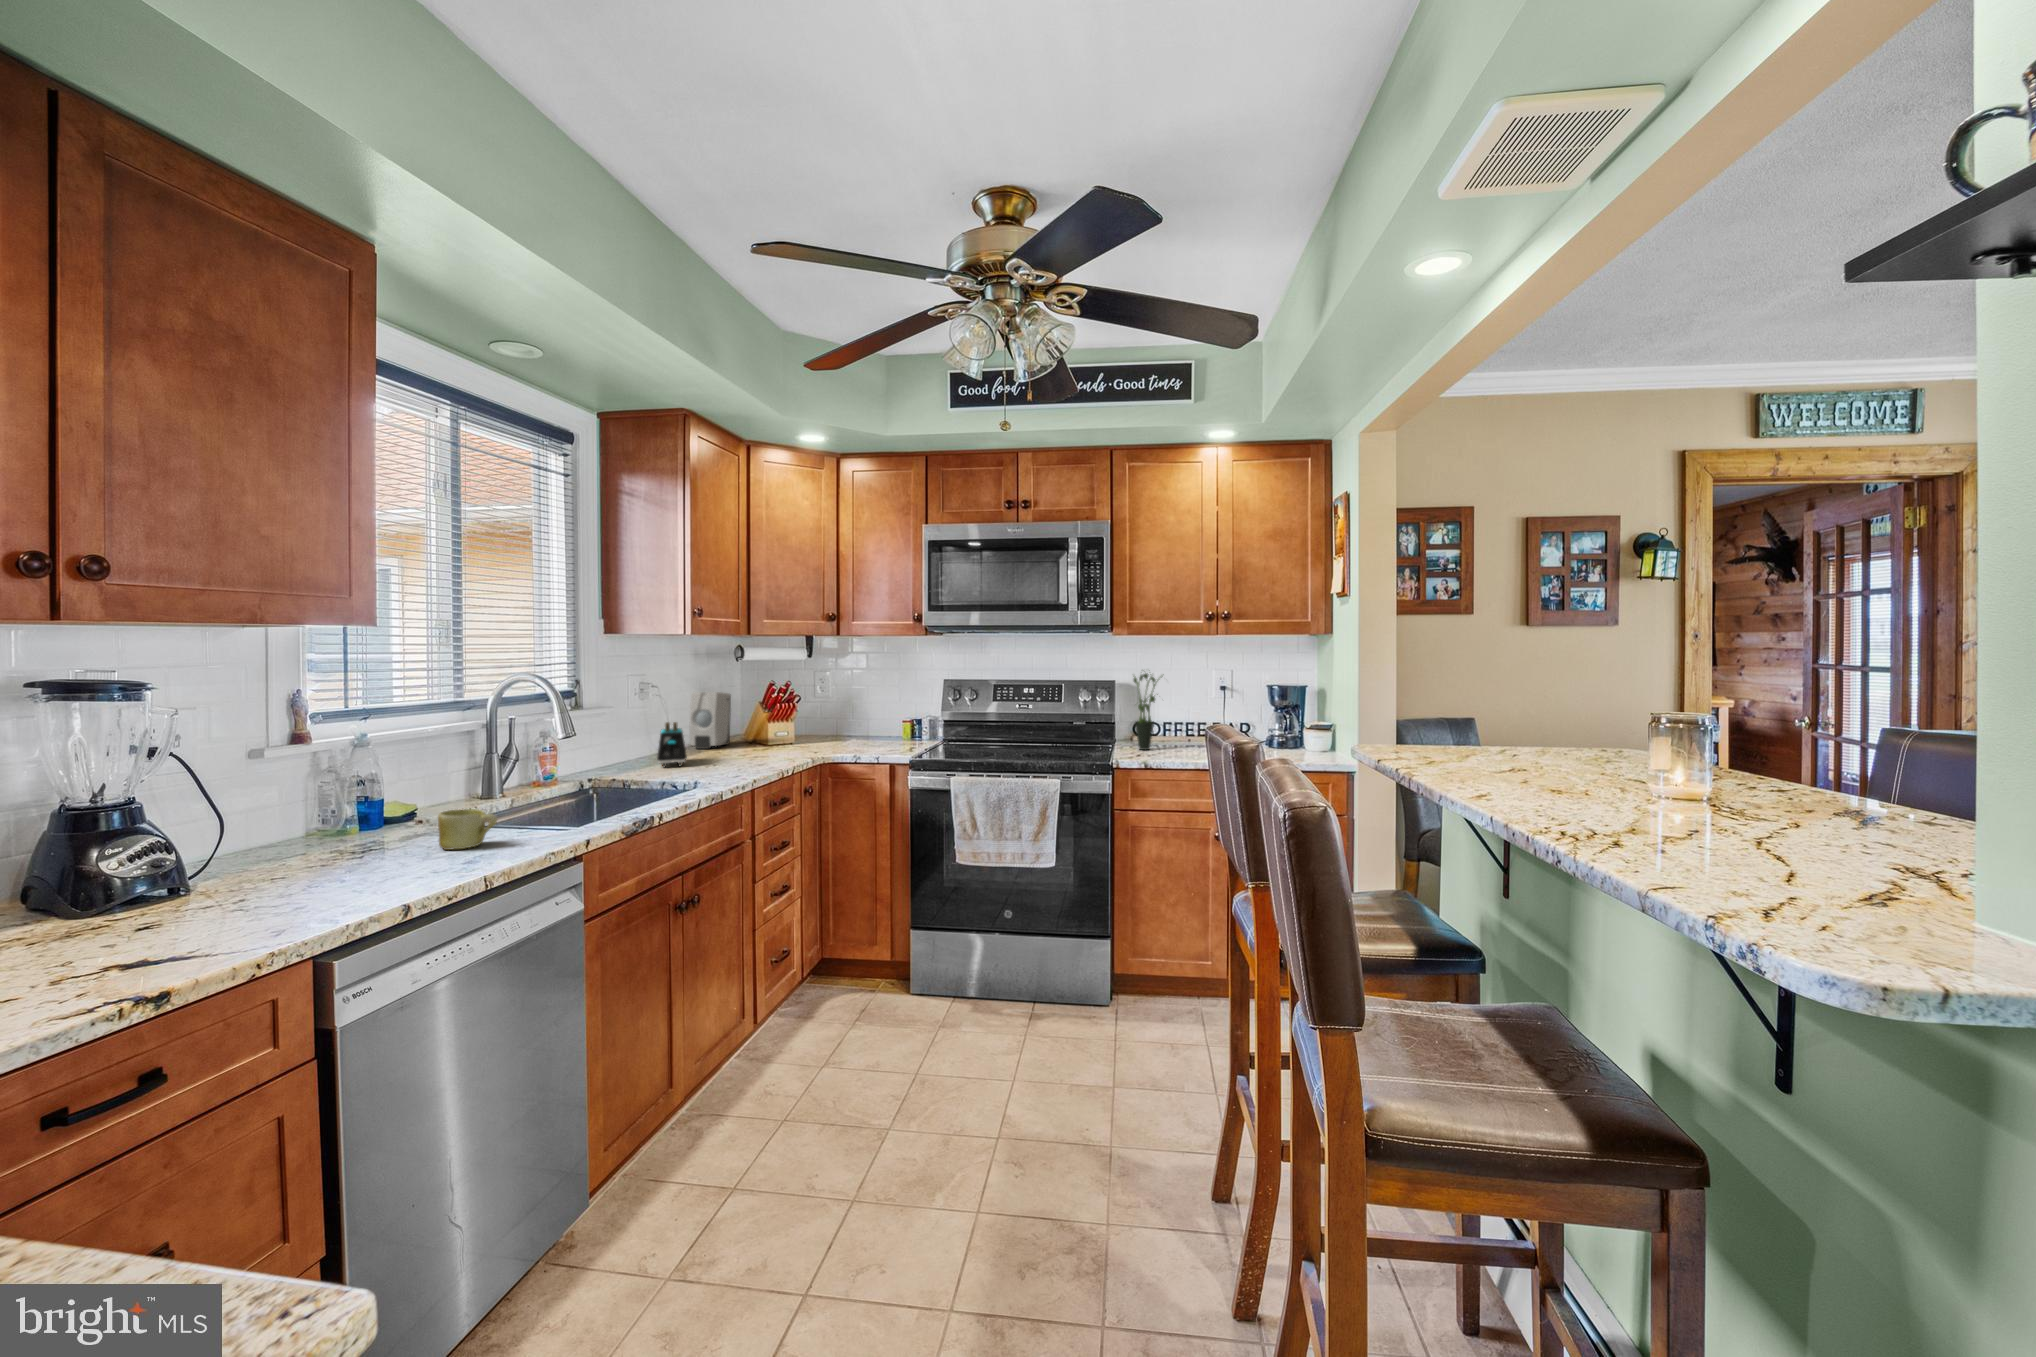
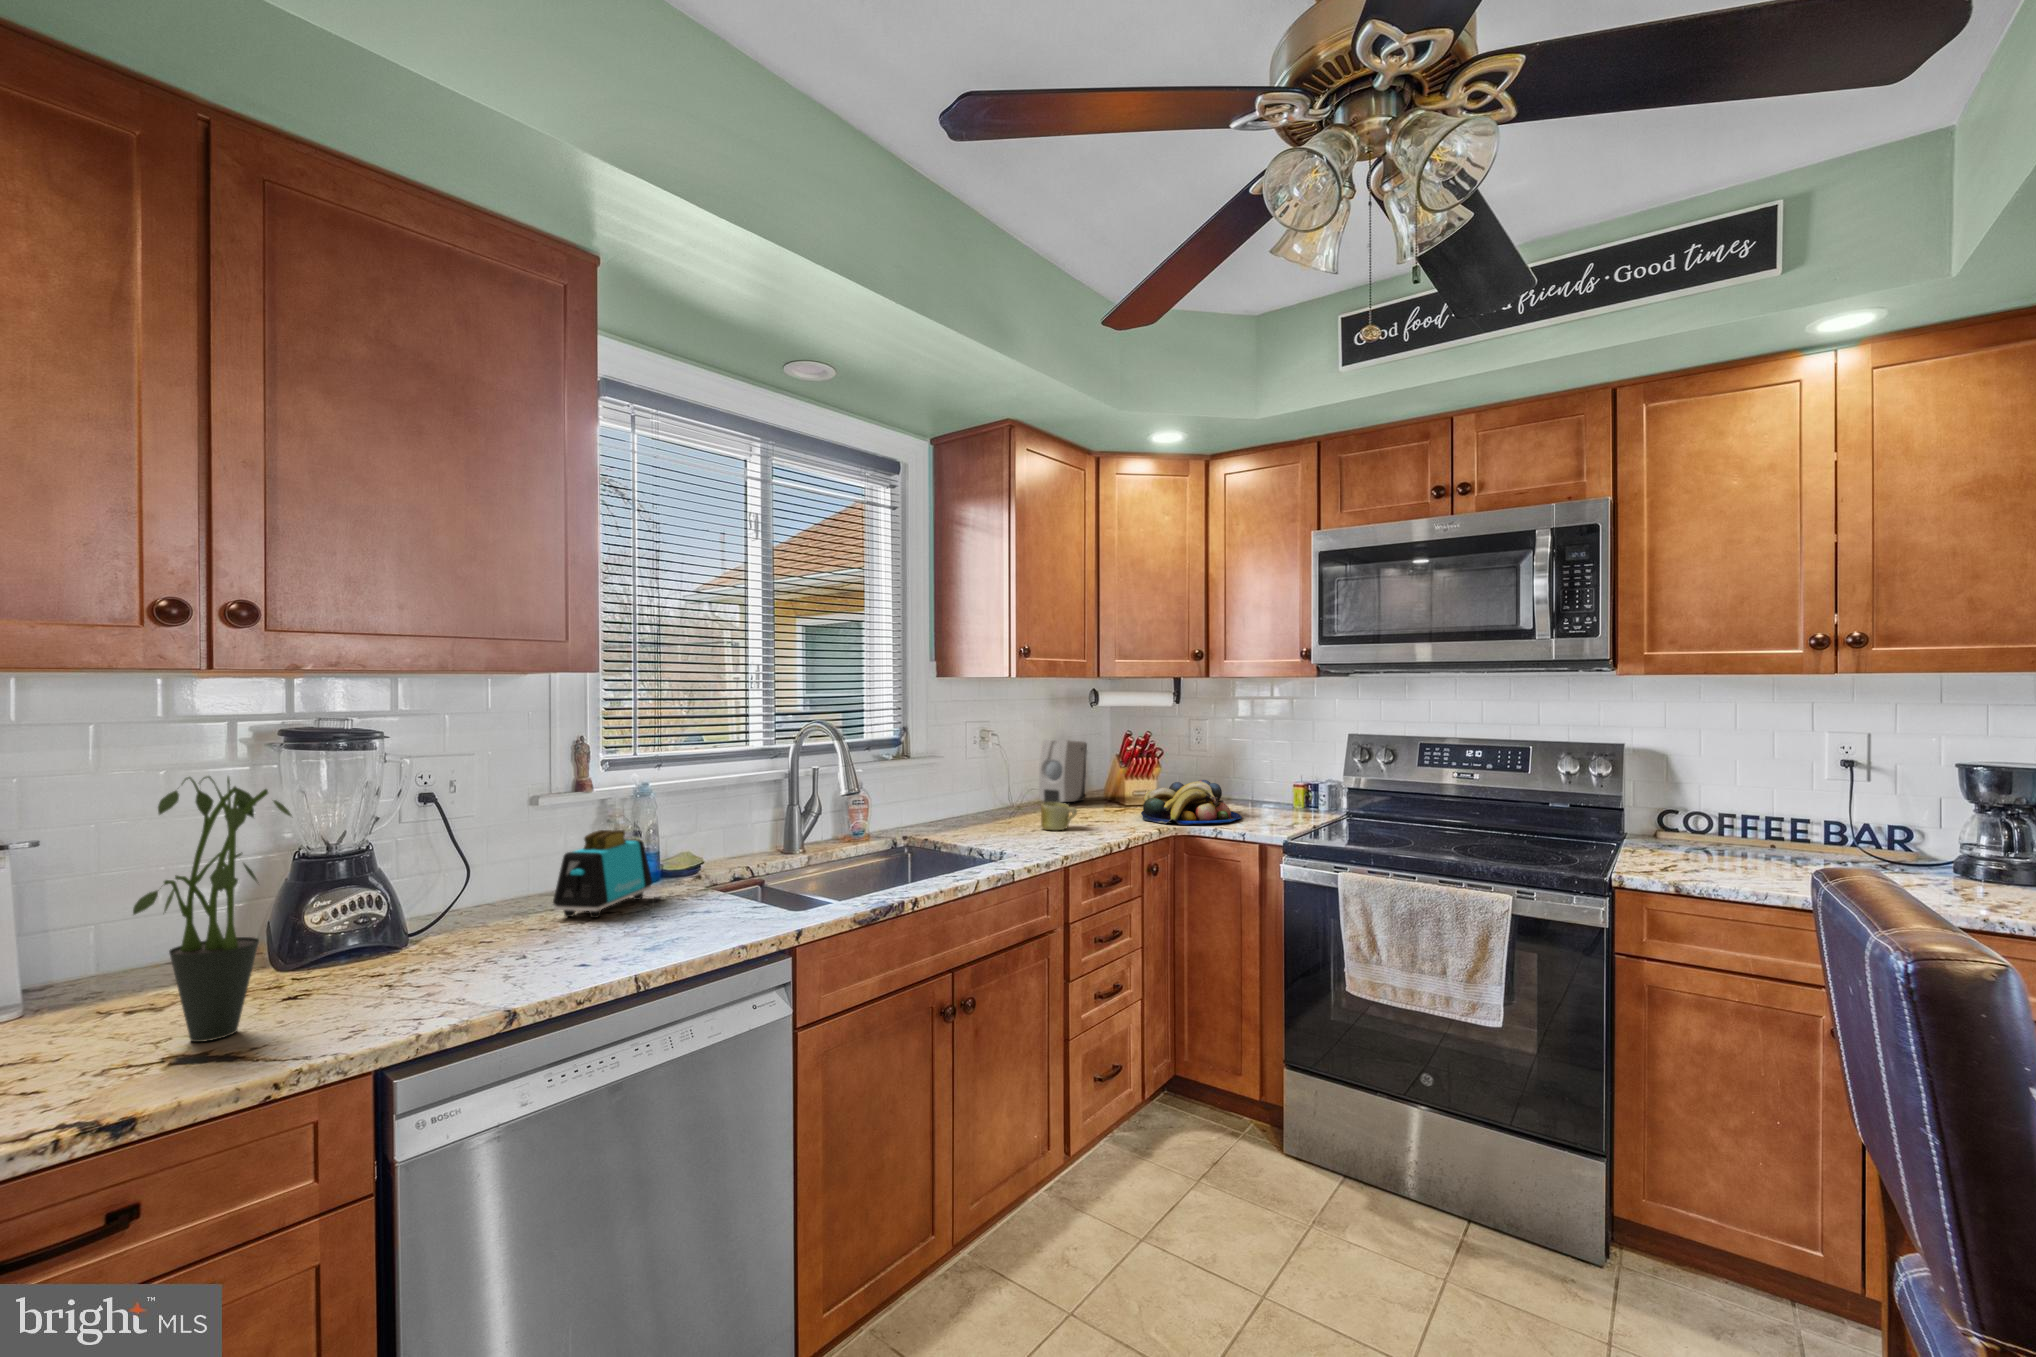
potted plant: present [1134,673,1158,750] -> present [133,776,292,1042]
fruit bowl: none [789,720,871,755] -> present [1141,780,1242,825]
toaster: present [657,722,687,767] -> present [553,830,652,918]
mug: present [438,809,497,850] -> present [1041,802,1077,830]

